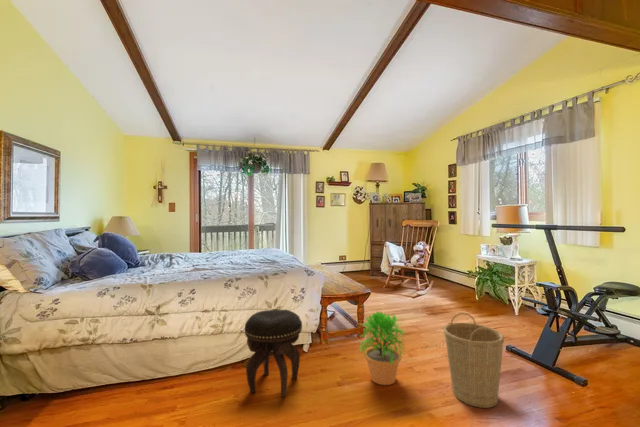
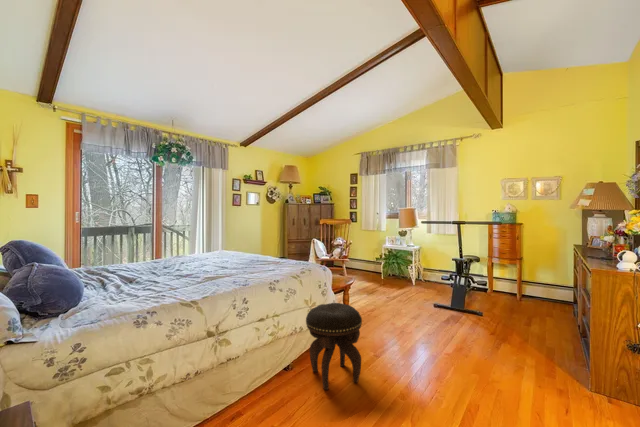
potted plant: present [360,312,404,385] -> none [377,291,425,349]
basket: present [444,313,504,408] -> none [435,283,477,344]

